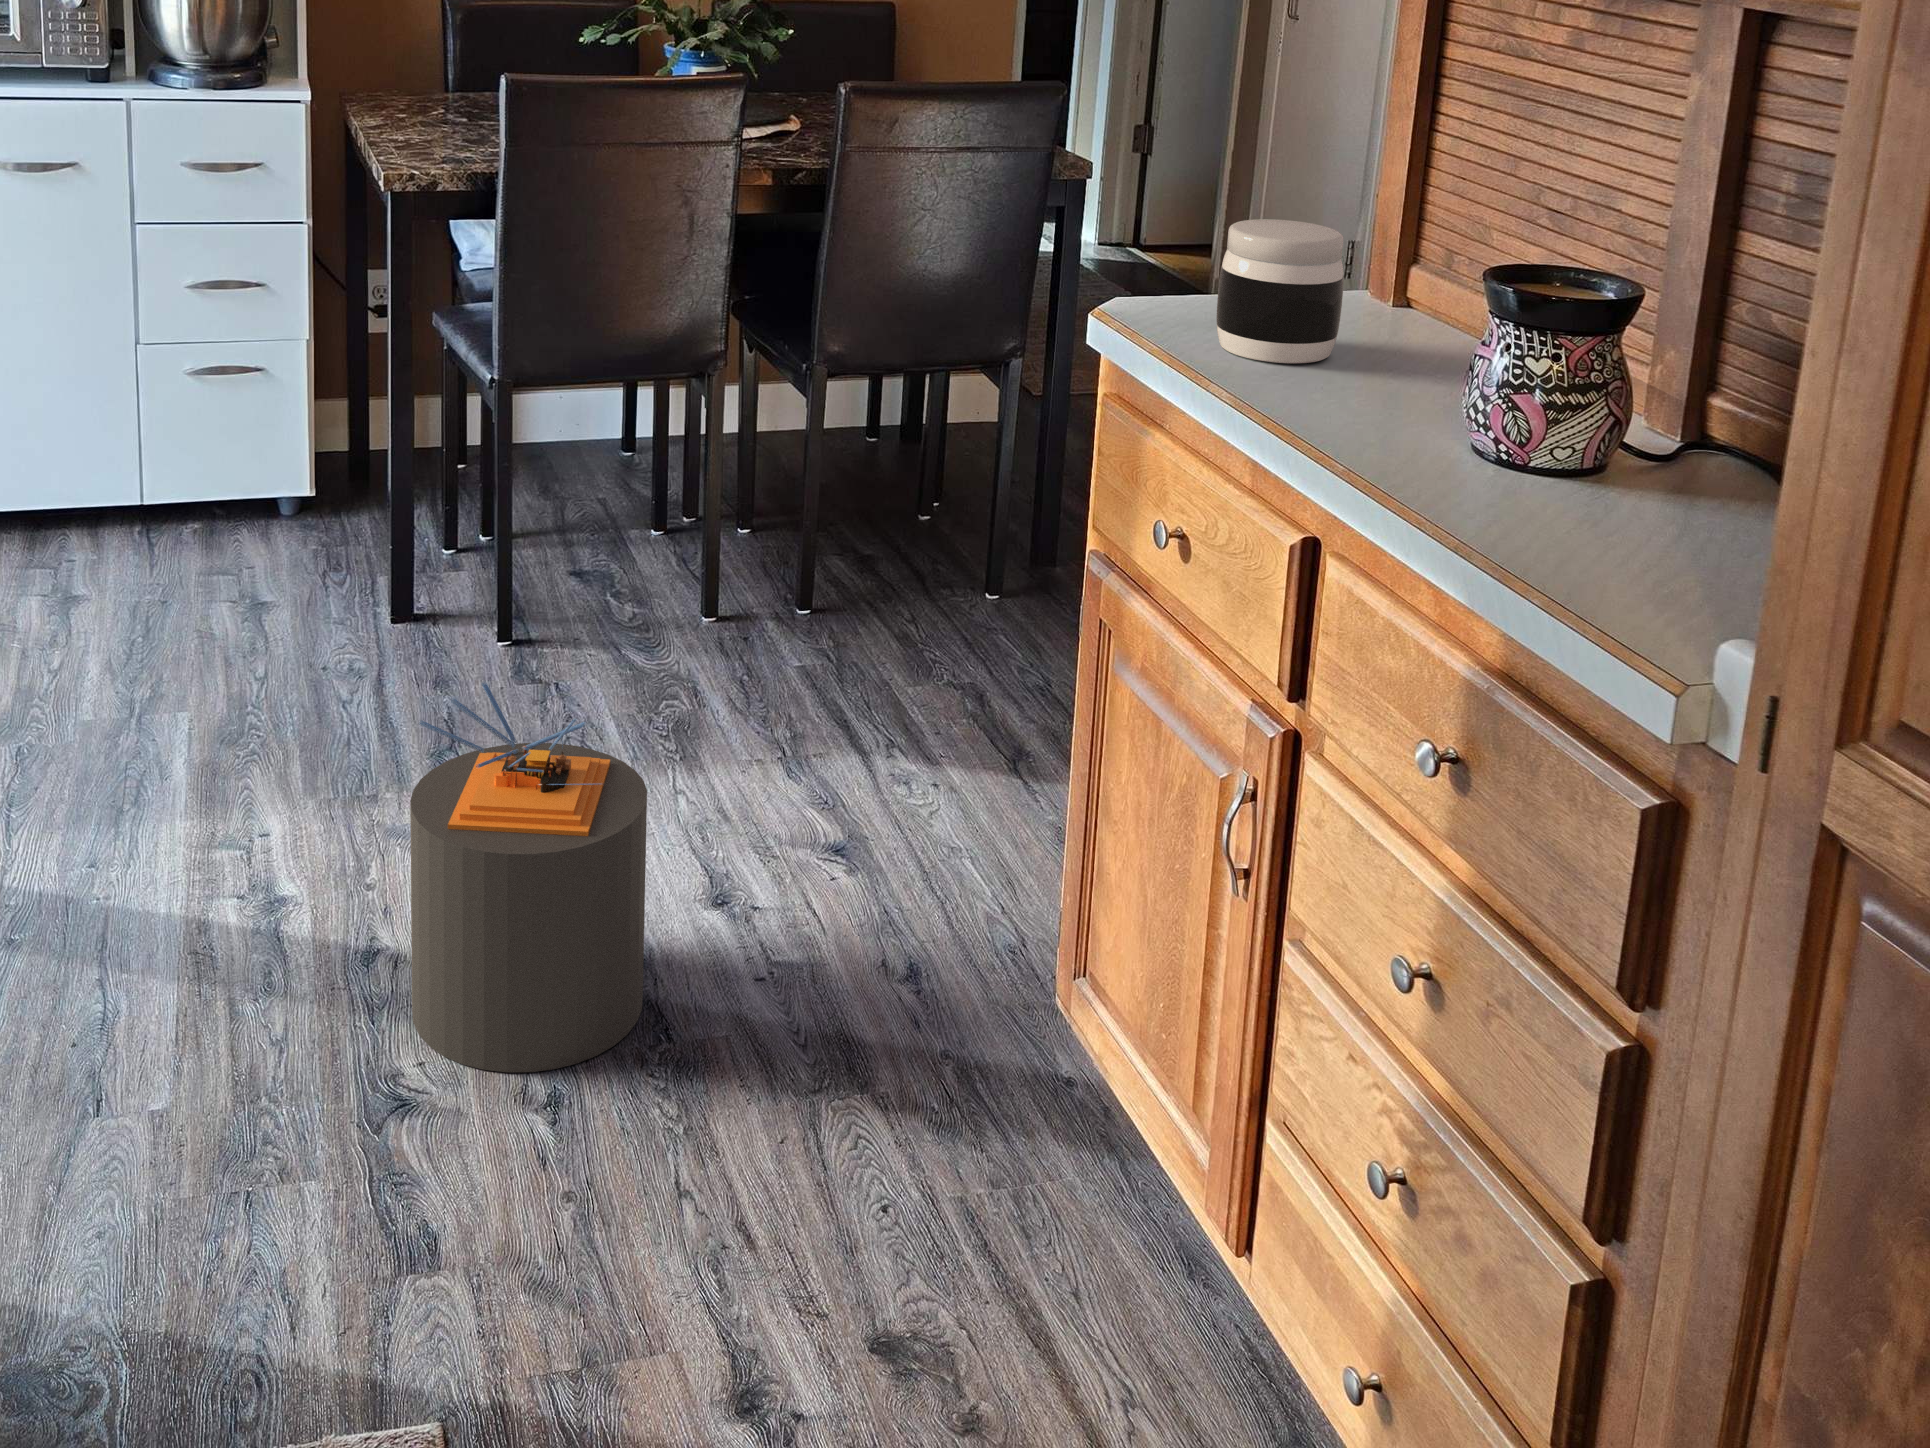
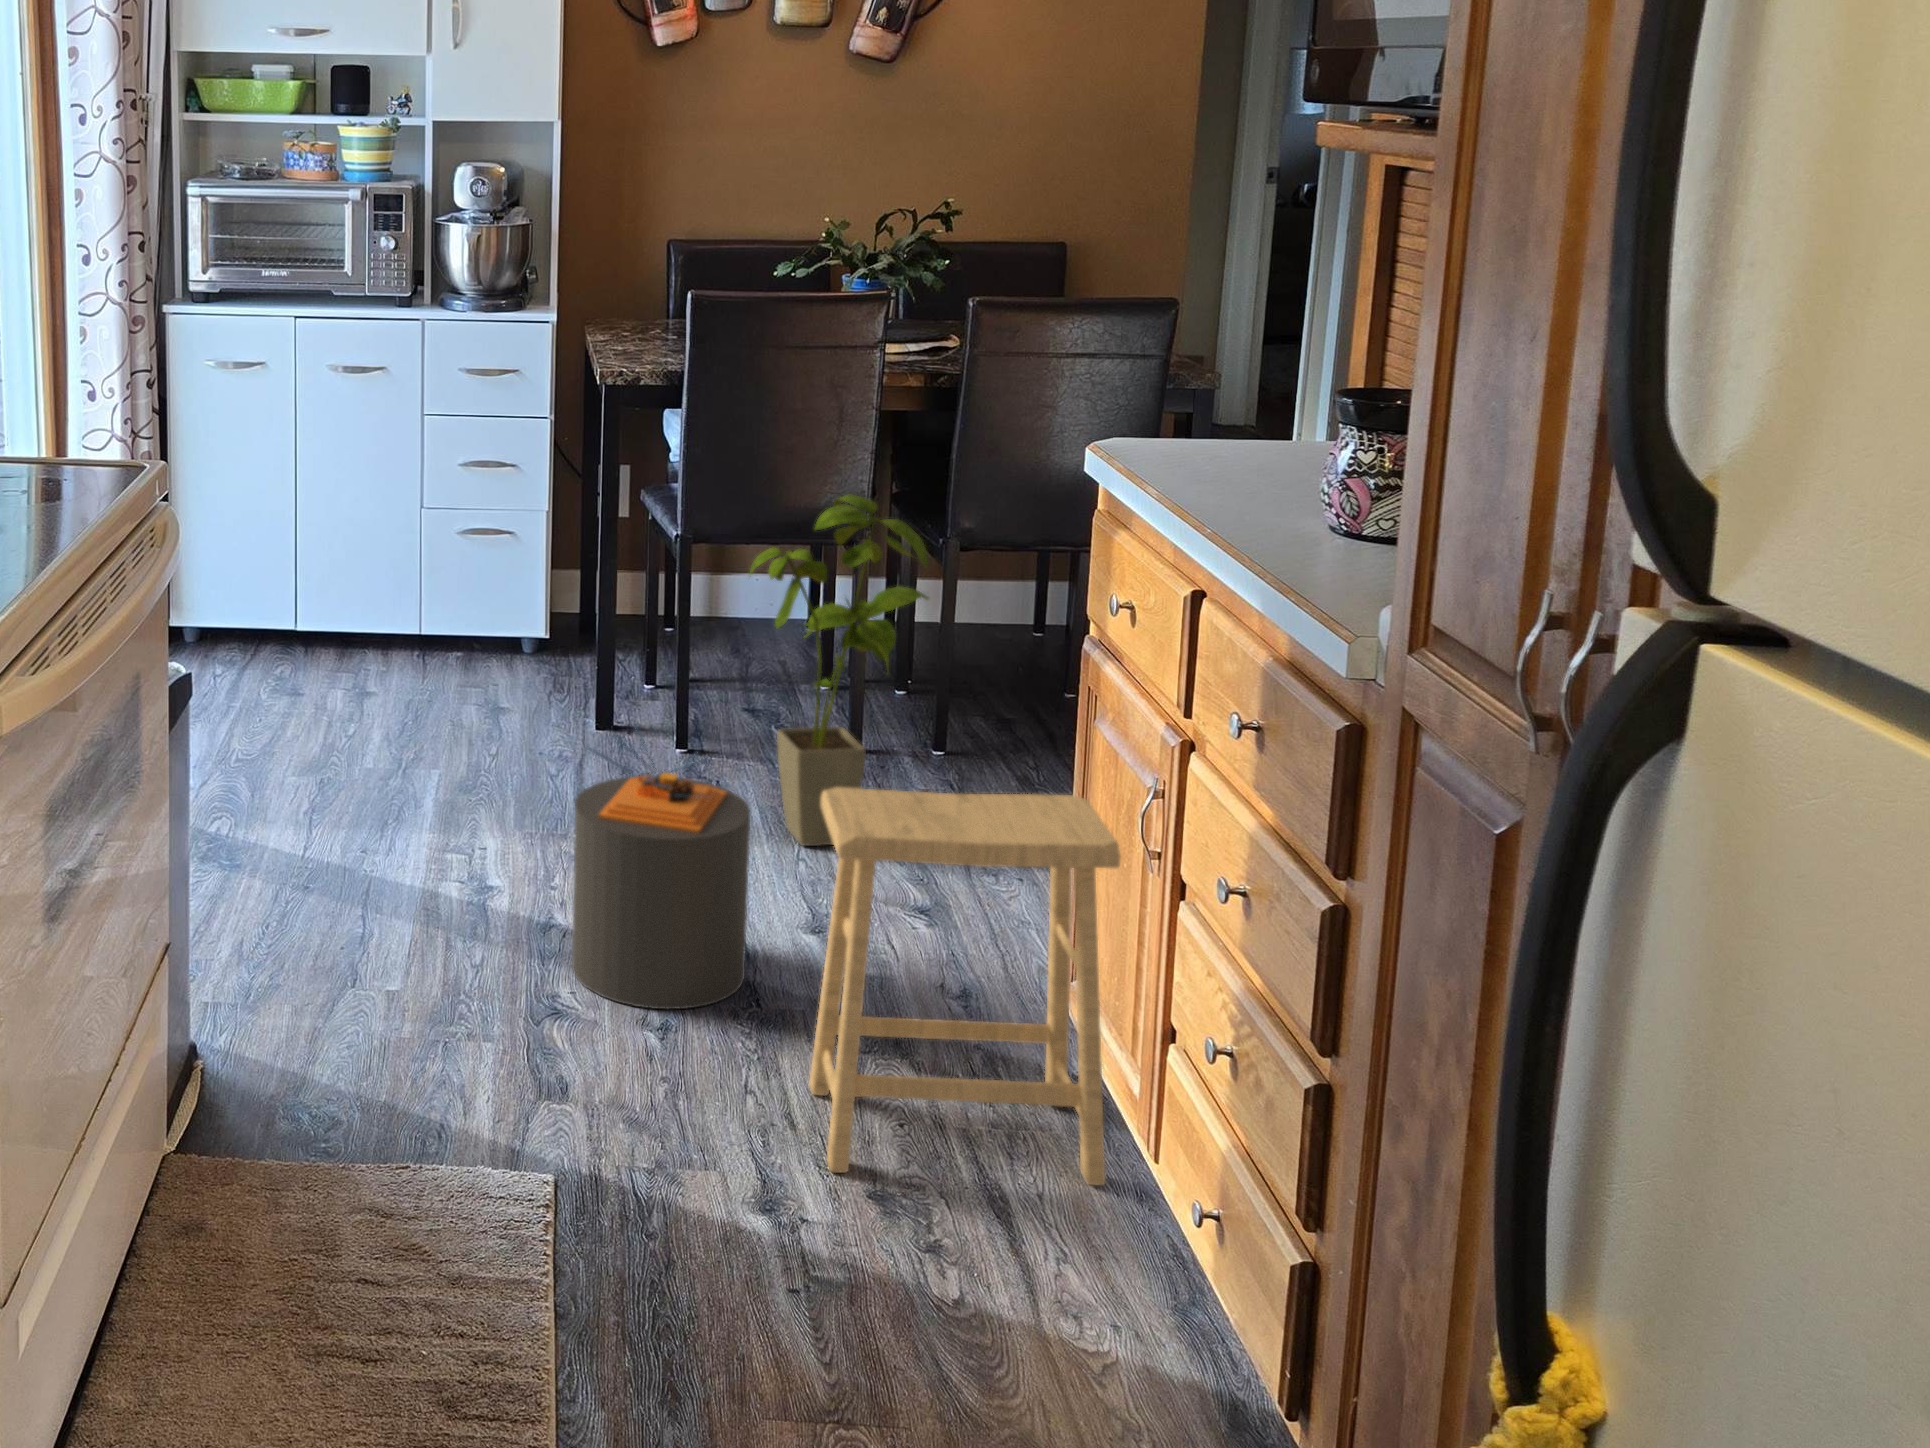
jar: present [1216,219,1344,363] -> none [1170,370,1272,477]
house plant: none [598,340,828,775] -> present [750,495,929,846]
footstool: none [757,760,1168,1311] -> present [809,787,1120,1185]

